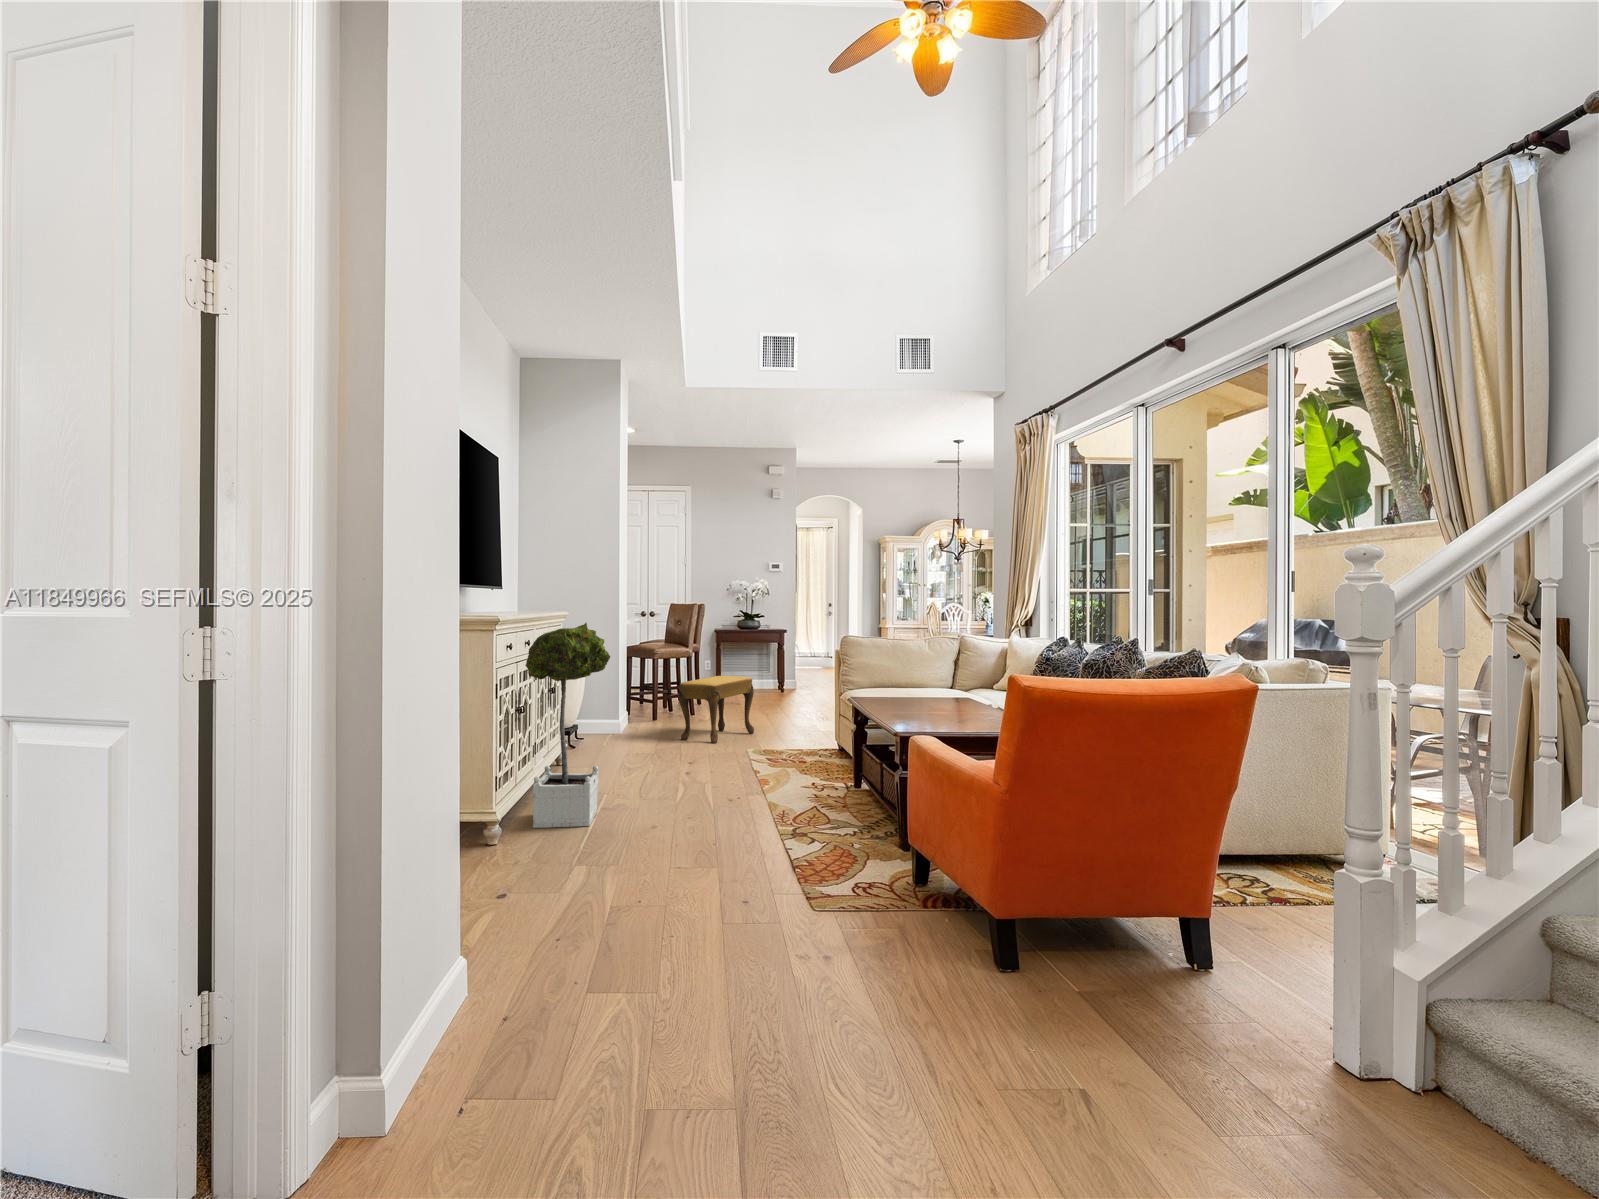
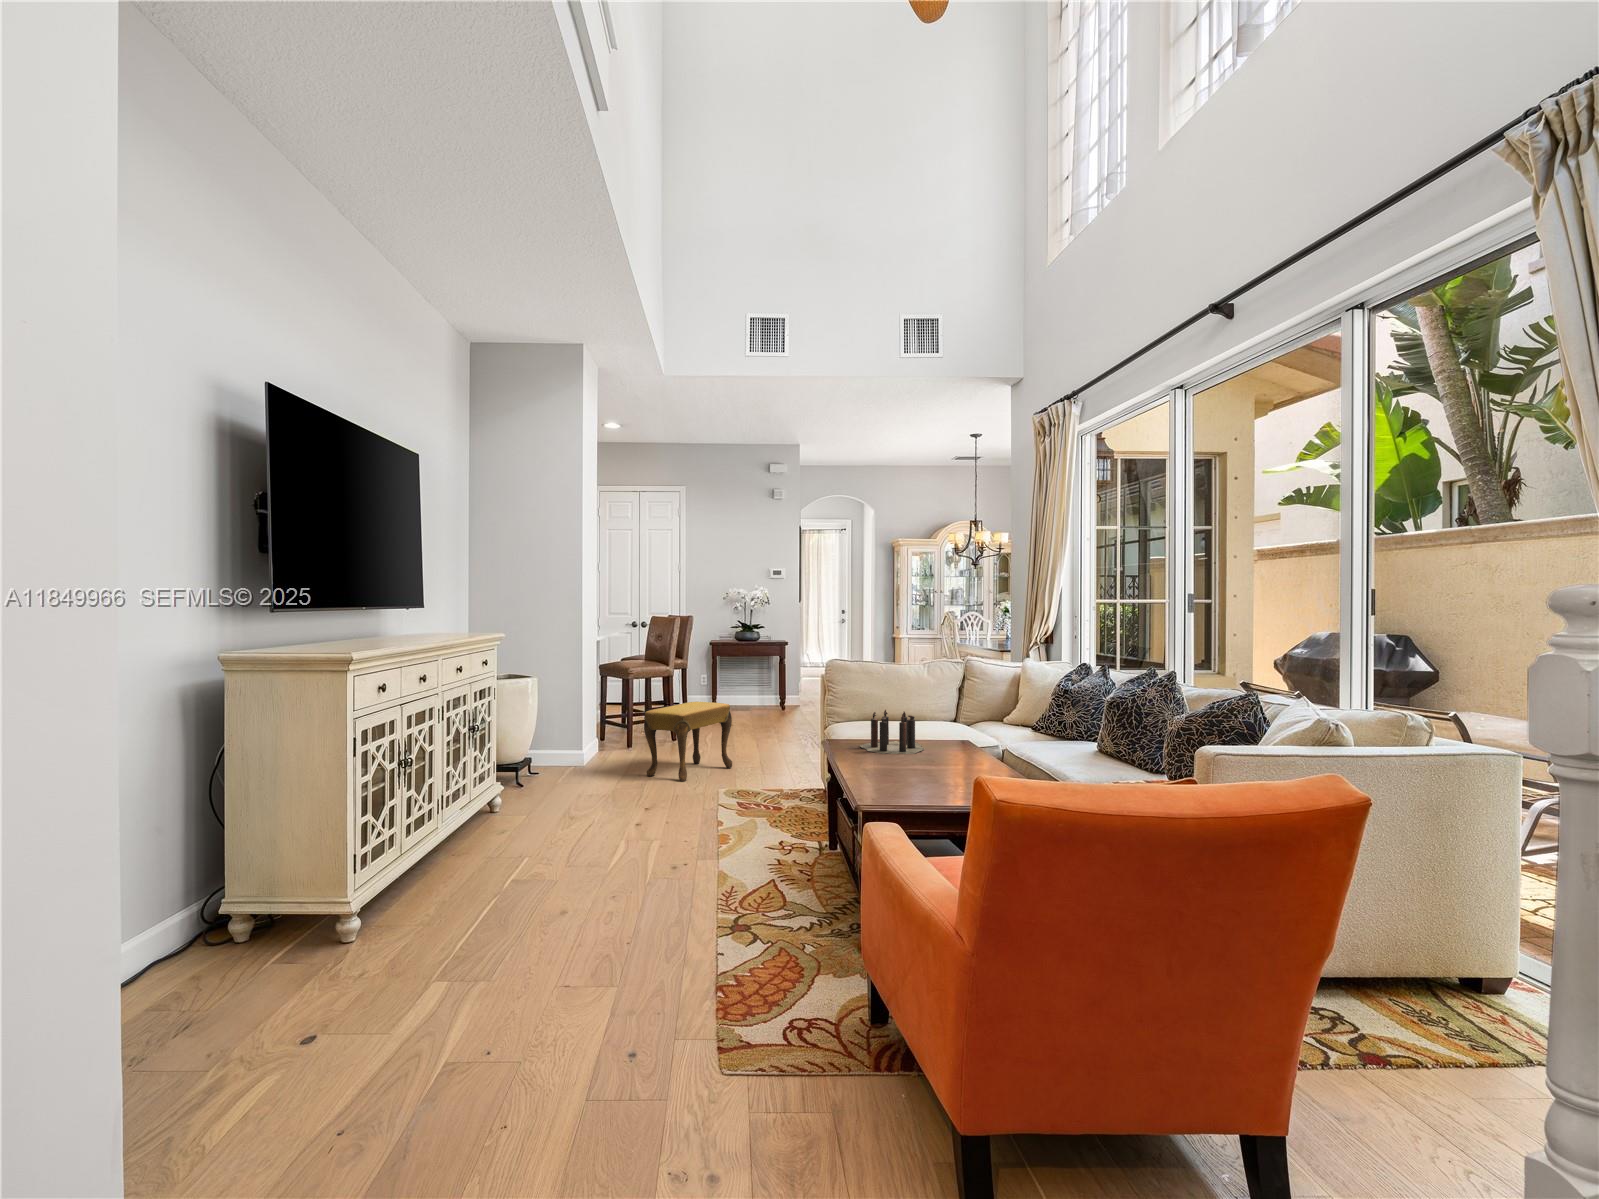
potted tree: present [525,623,610,828] -> none [402,657,514,912]
candle: none [879,672,949,707] -> present [860,709,924,754]

